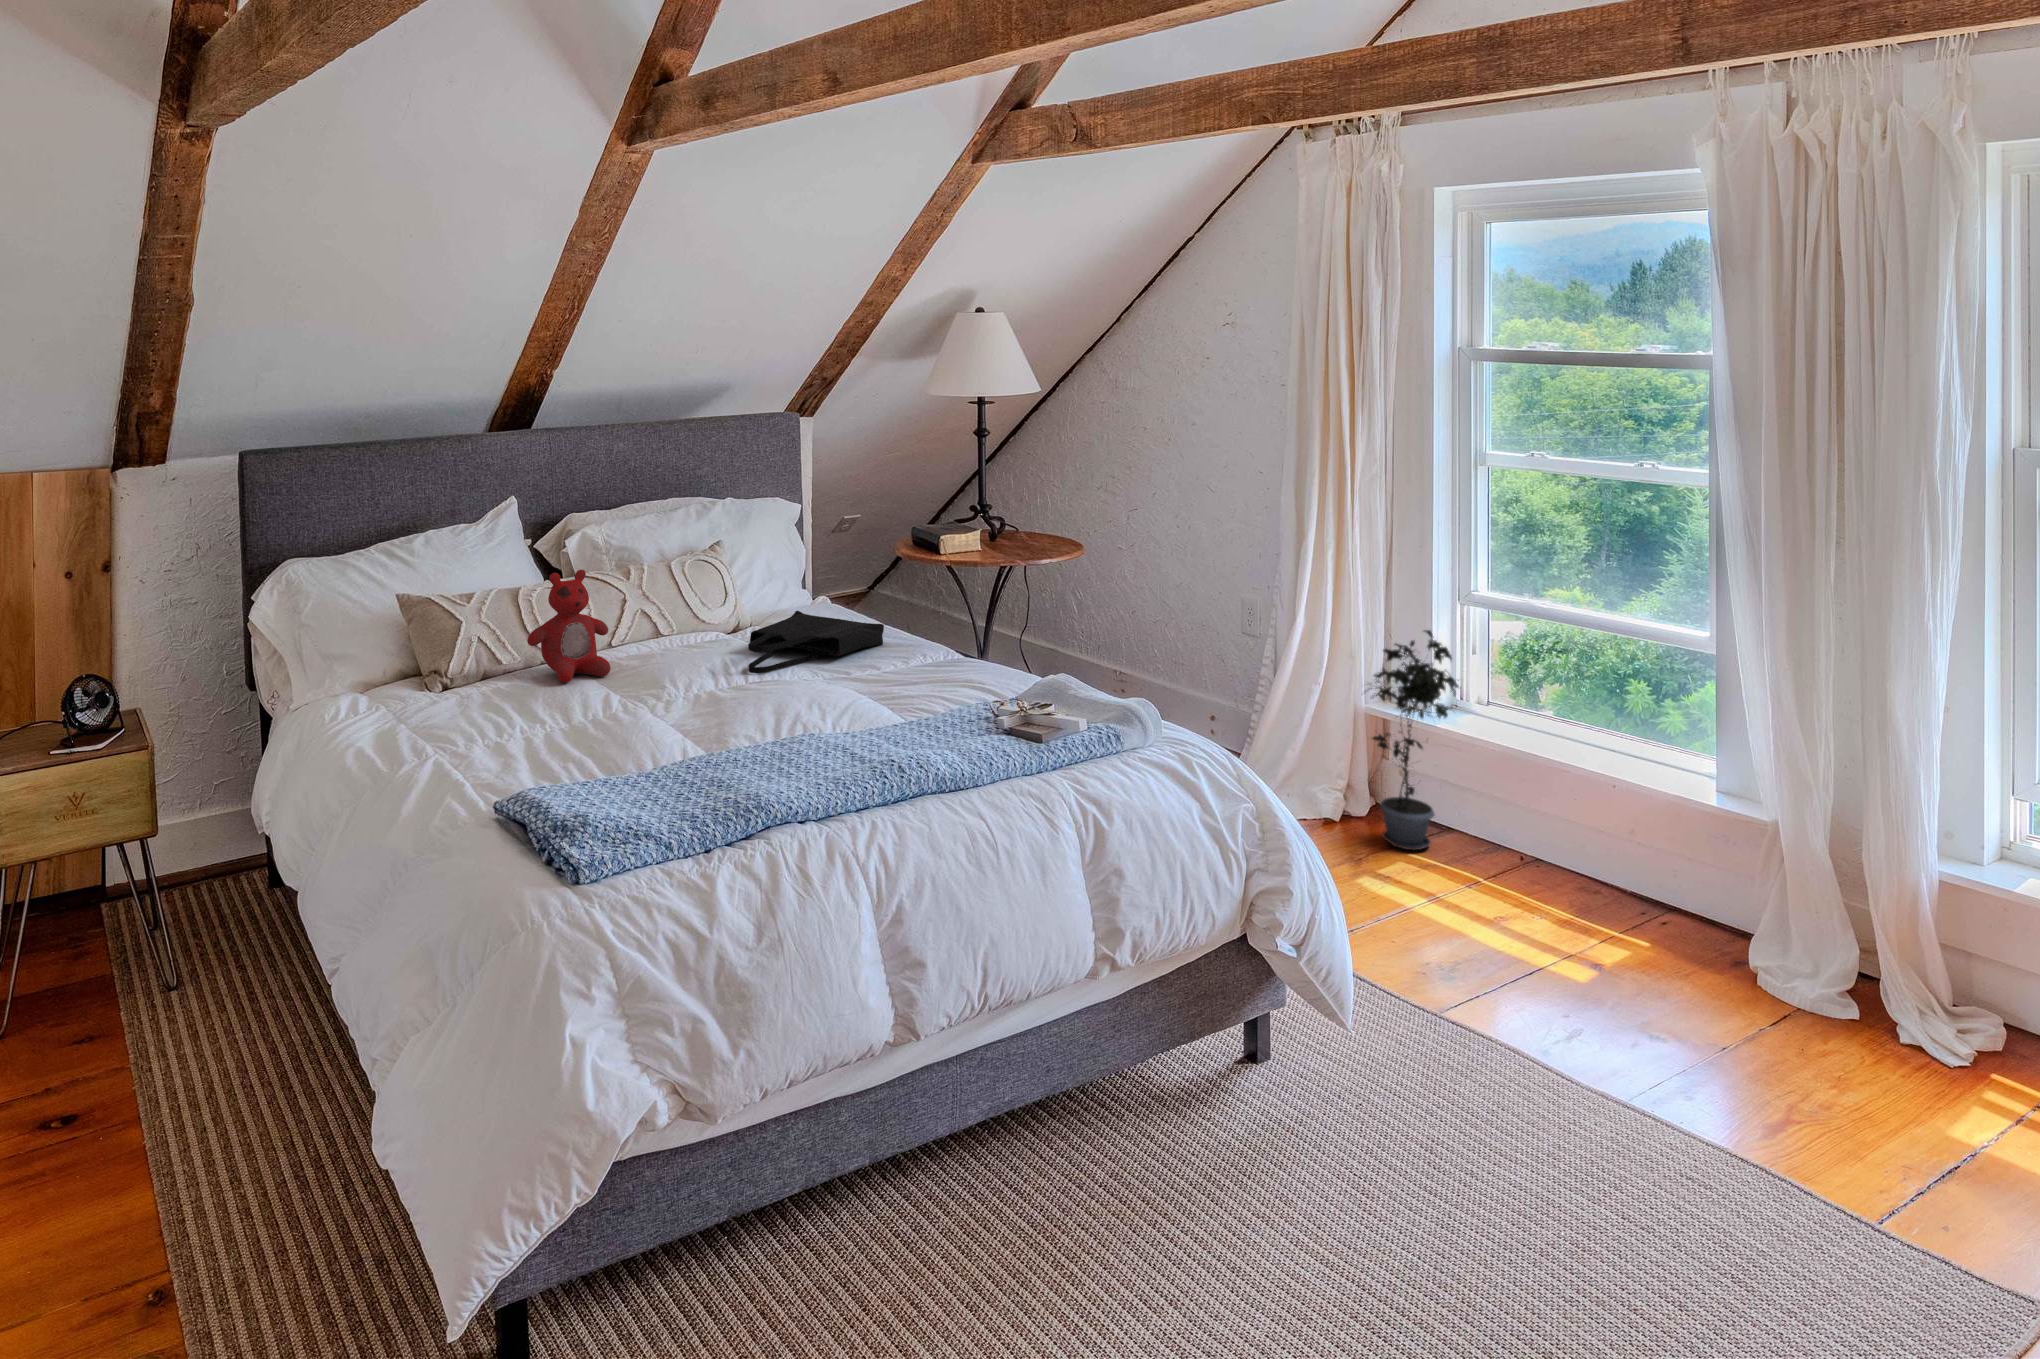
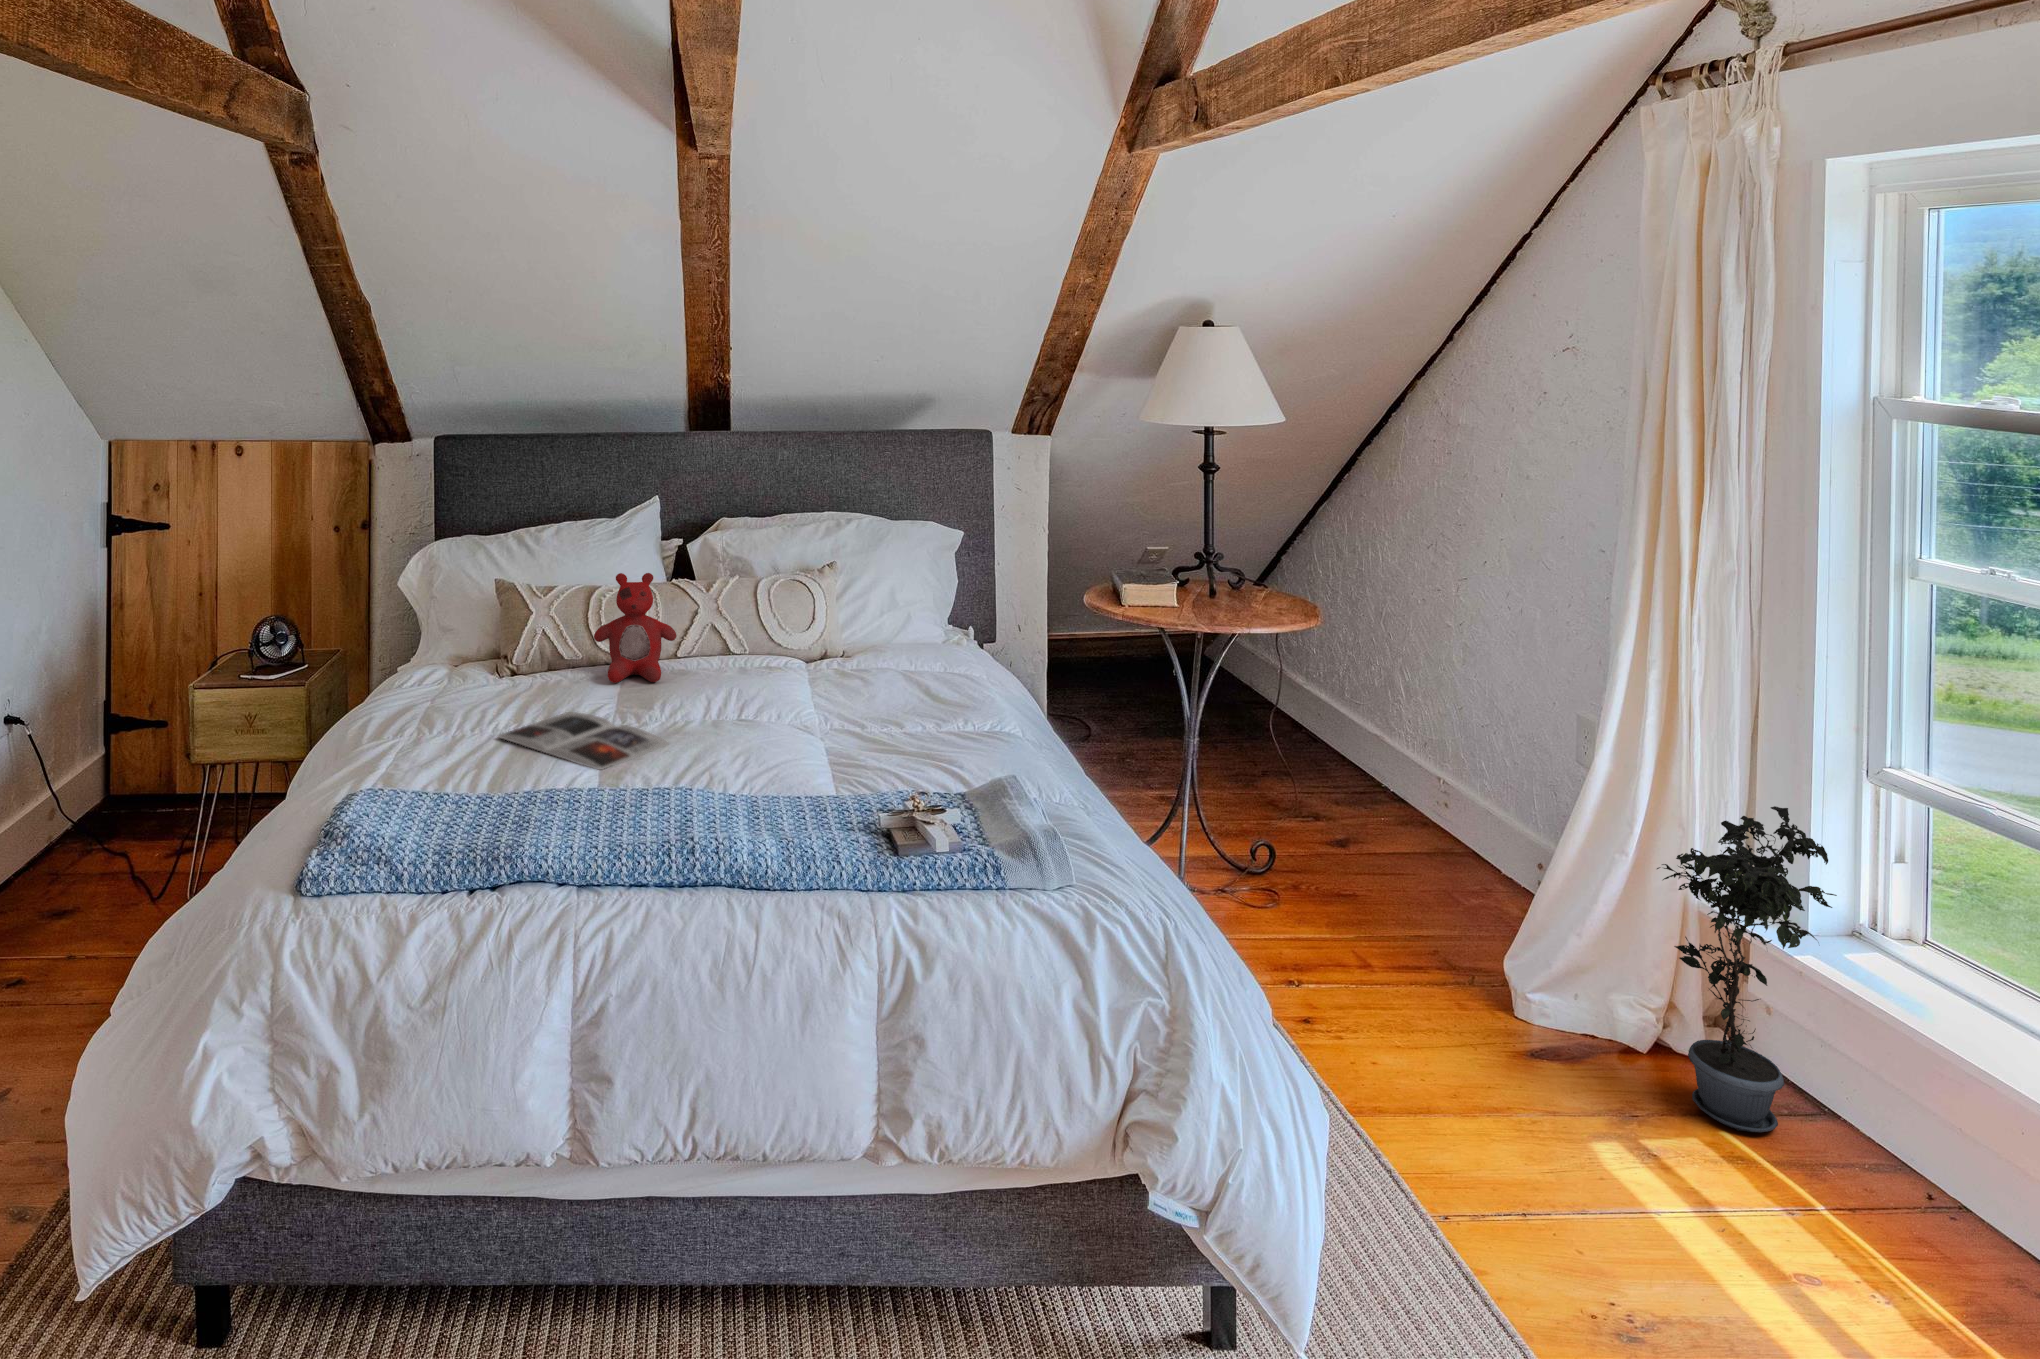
tote bag: present [748,611,884,673] -> none [780,643,958,706]
magazine: none [529,707,705,748] -> present [498,712,669,770]

